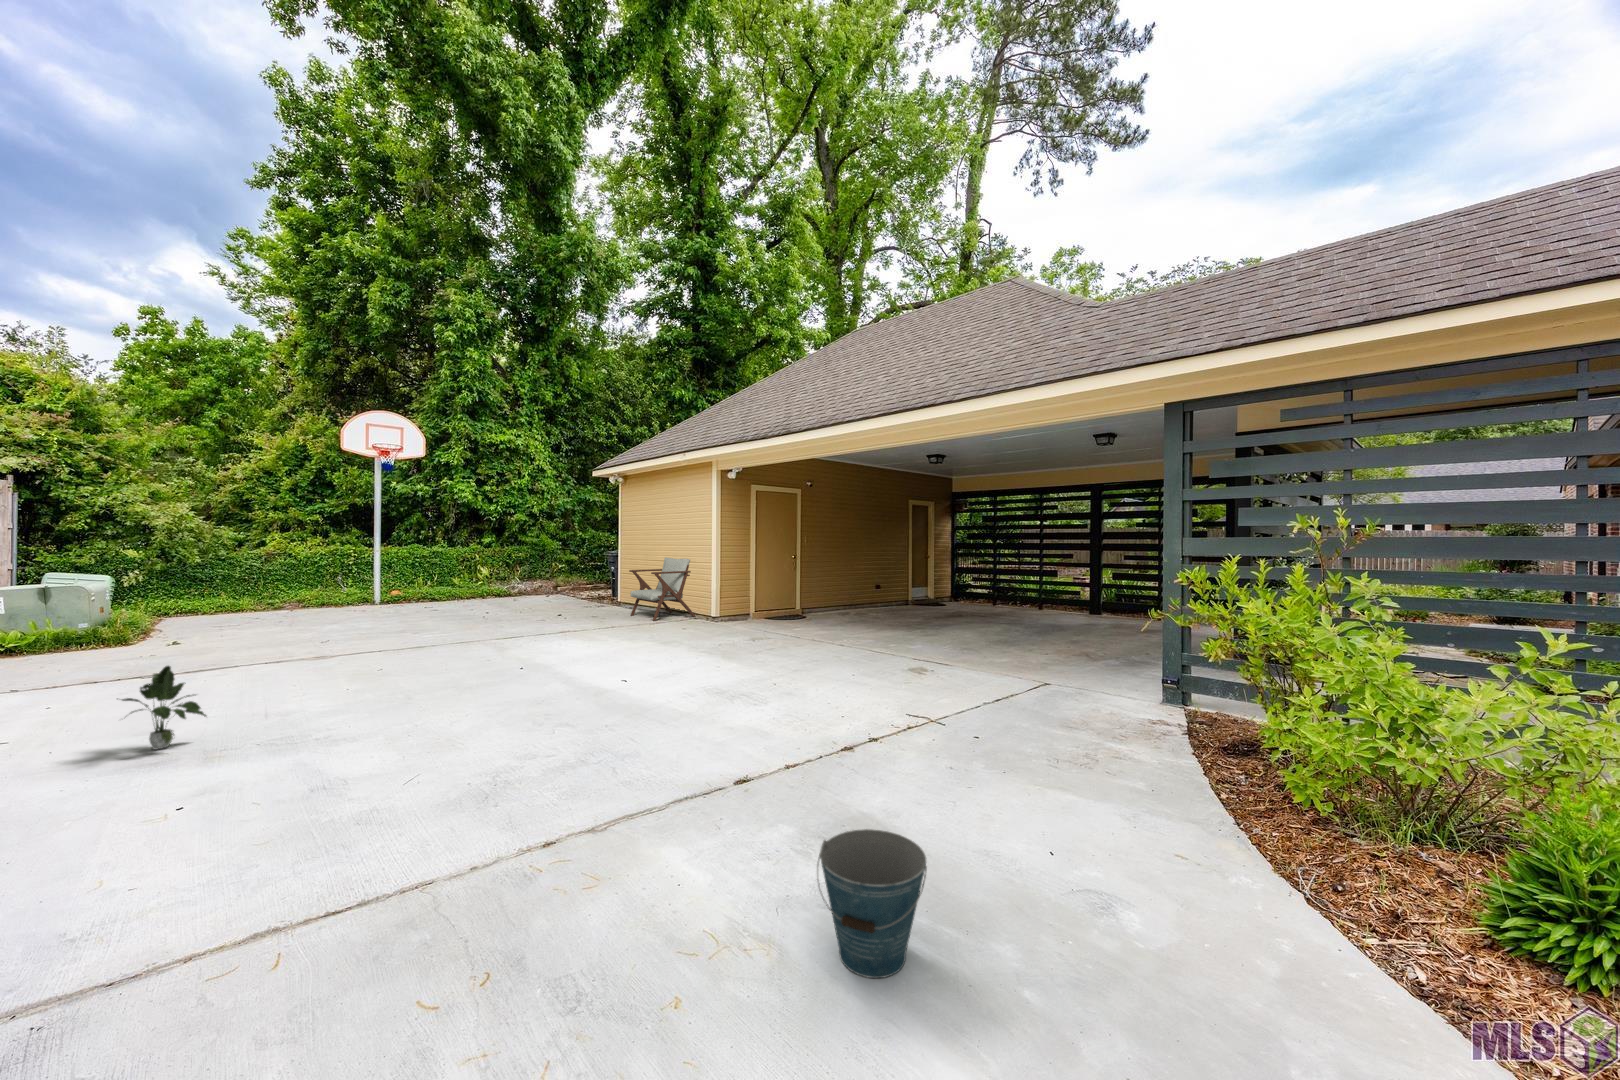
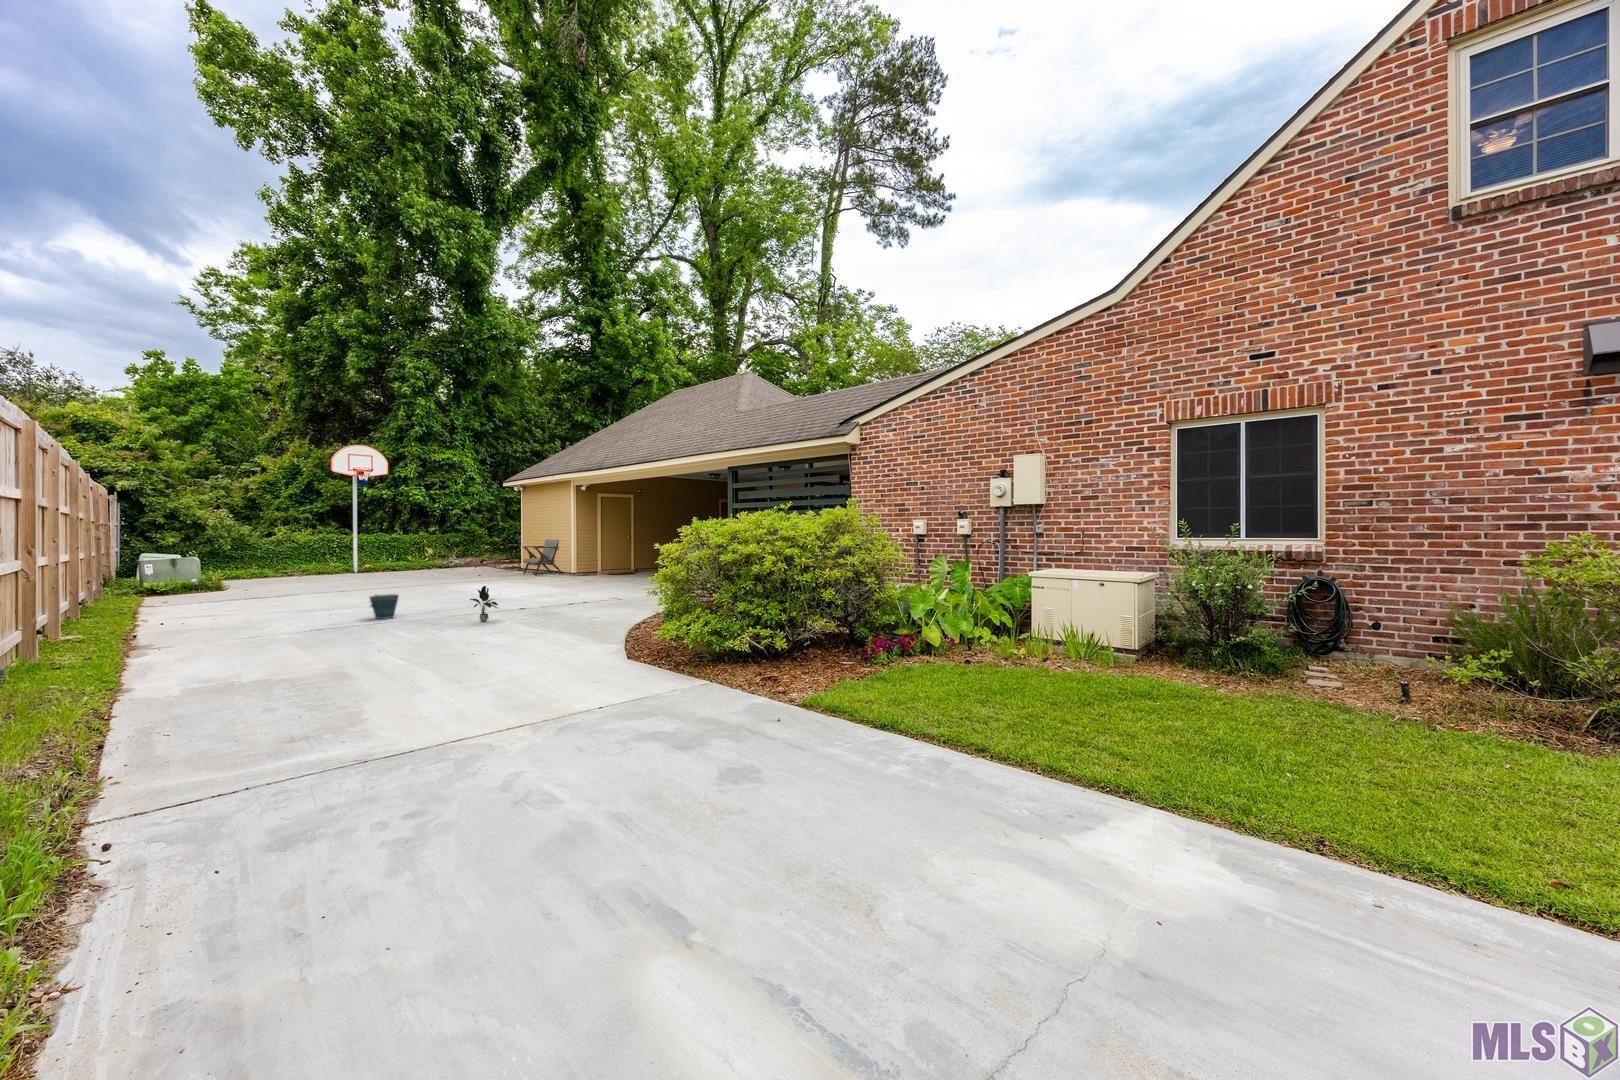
potted plant: present [122,666,206,750] -> present [470,586,499,622]
bucket: present [817,829,927,978] -> present [370,594,399,619]

